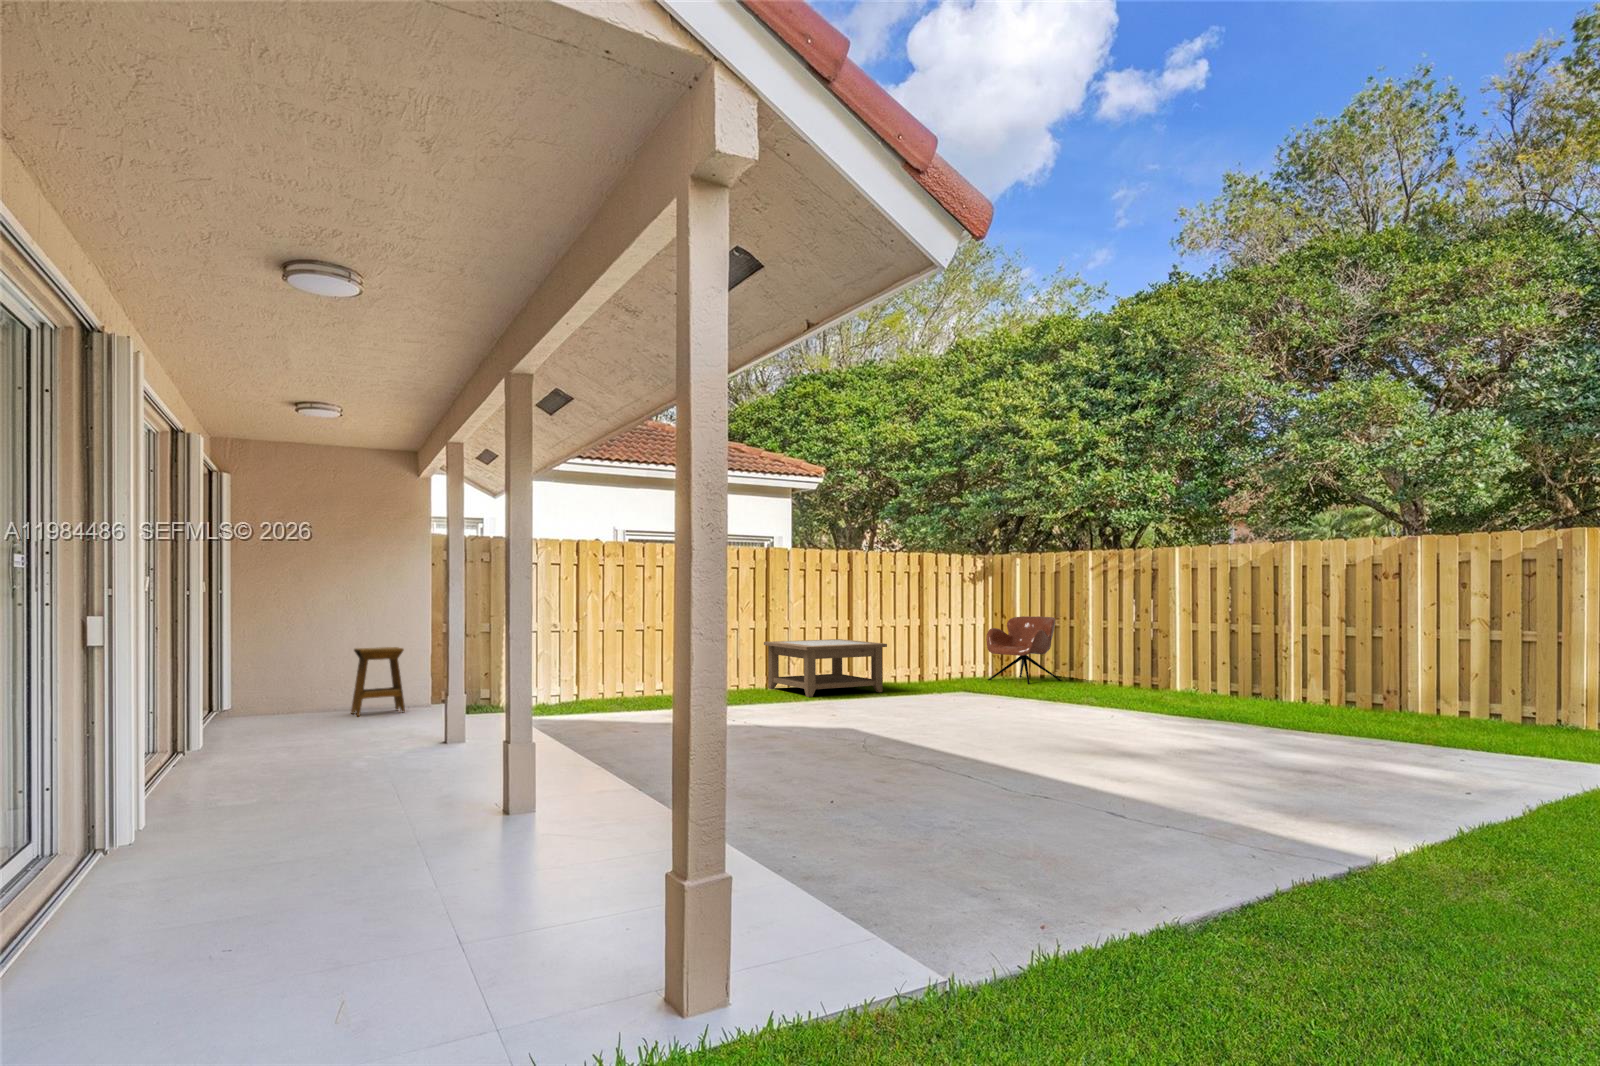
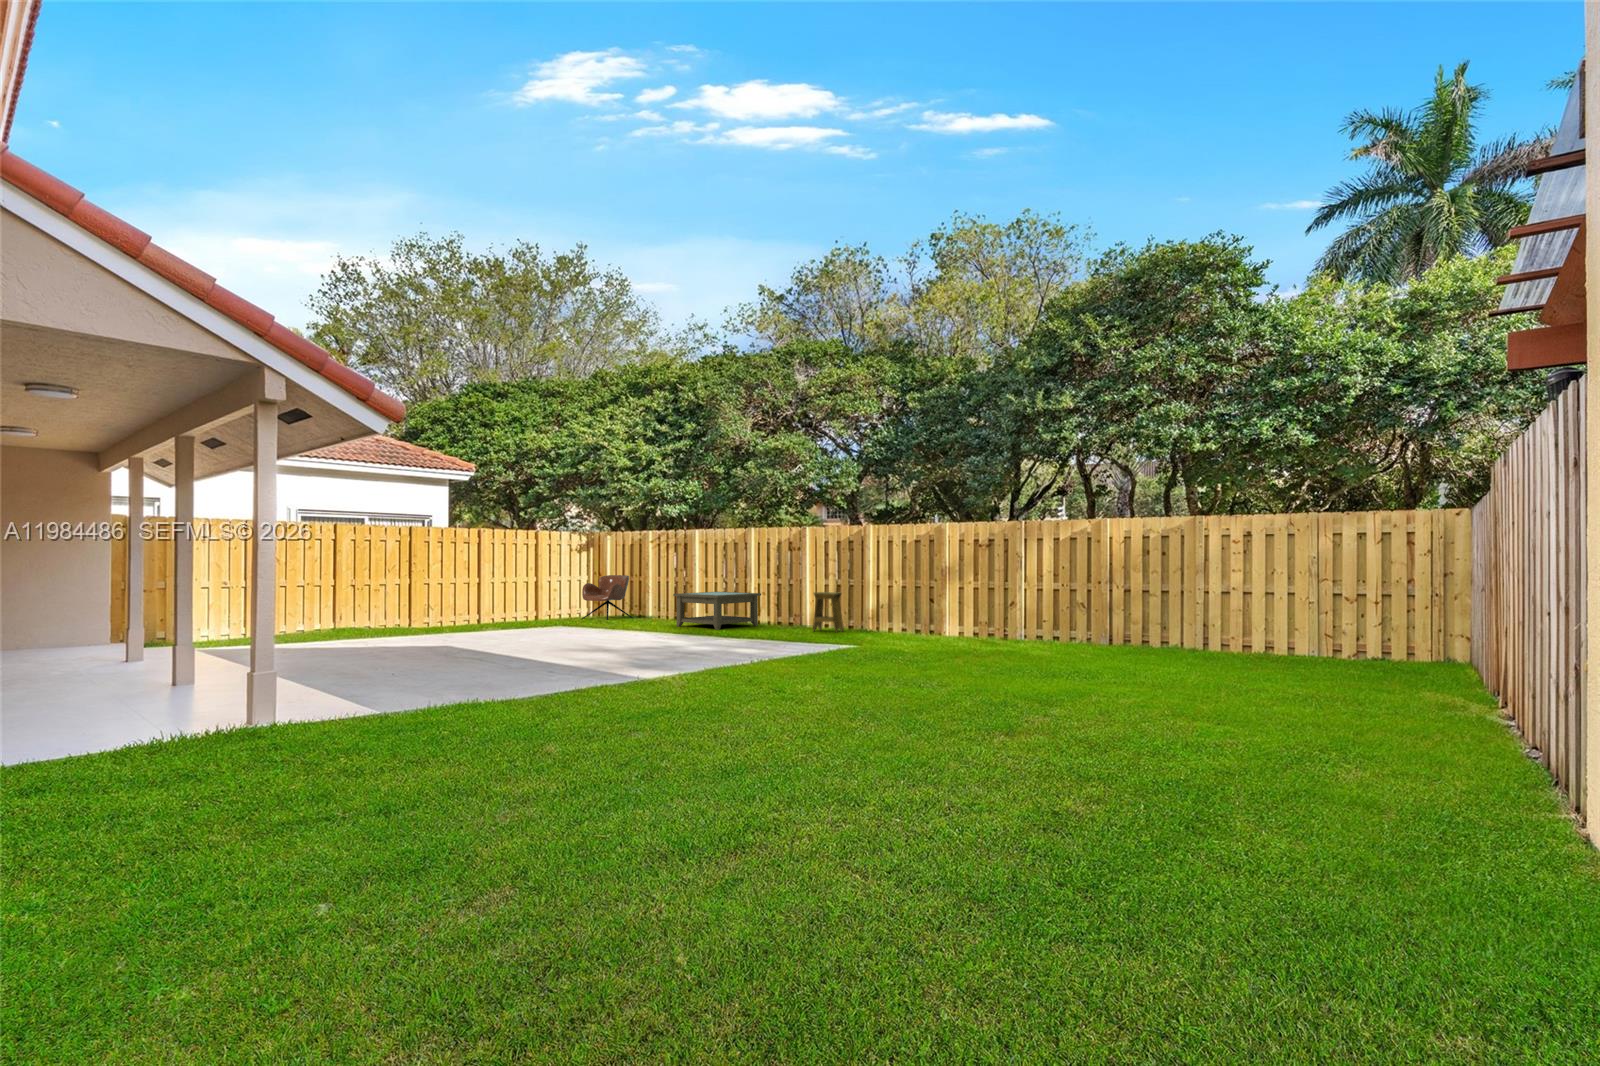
coffee table: present [764,639,887,697] -> present [673,592,761,630]
stool: present [351,647,405,716] -> present [813,592,844,632]

